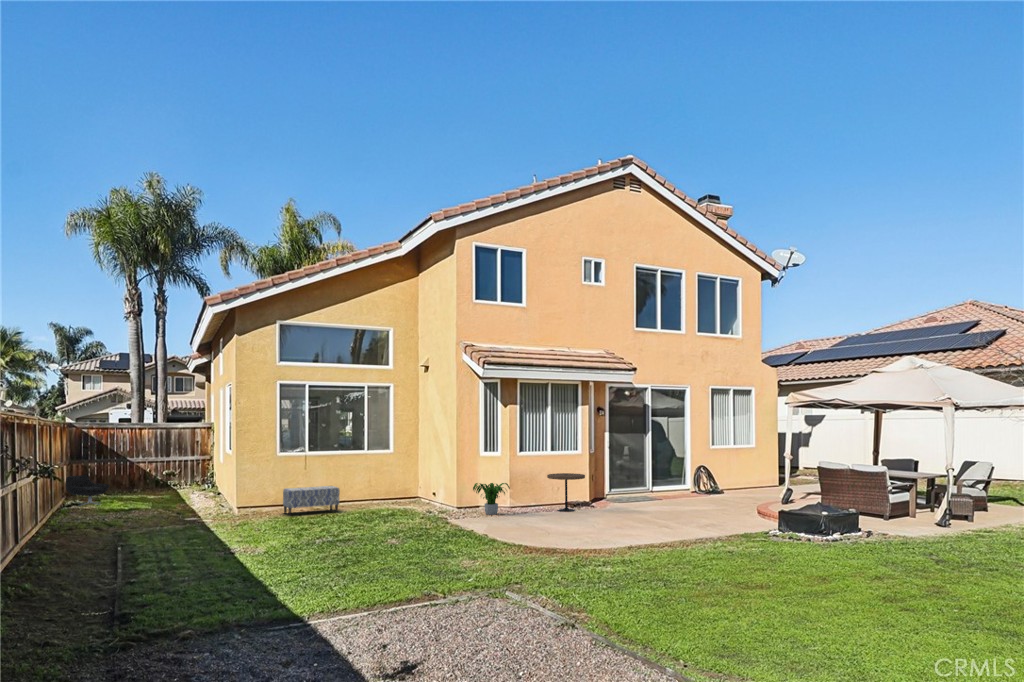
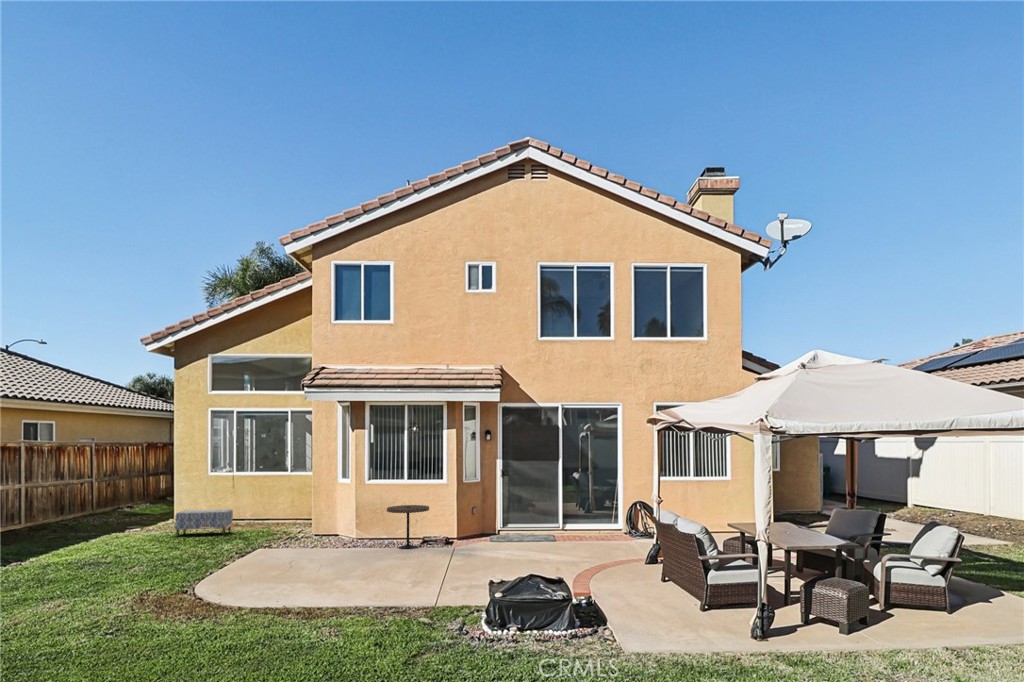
lounge chair: present [66,475,110,503] -> none [95,491,130,518]
potted plant: present [473,483,510,515] -> none [306,513,347,548]

